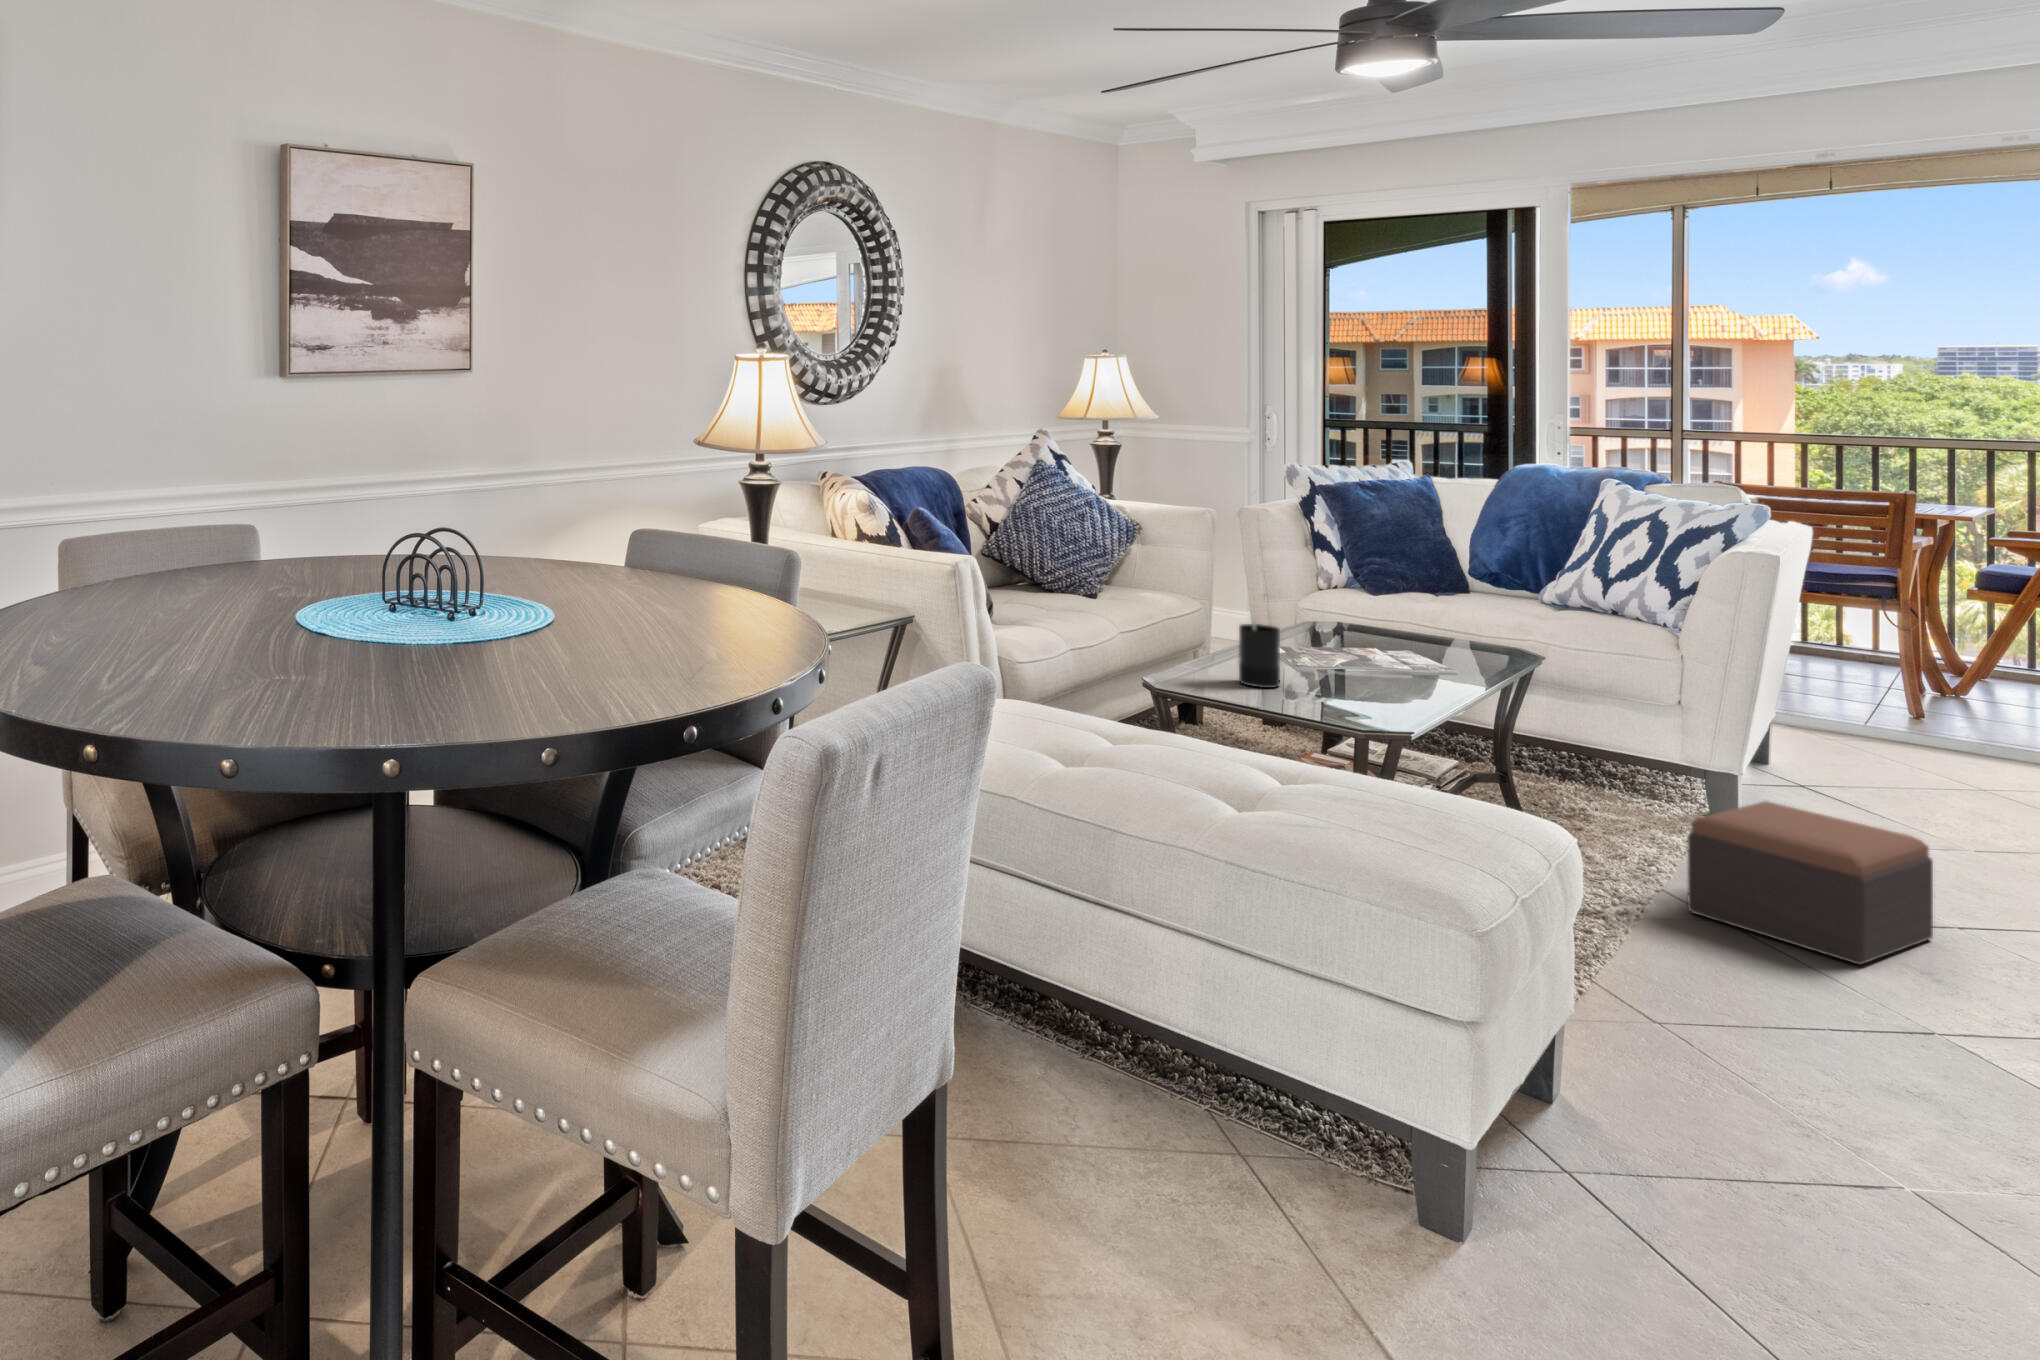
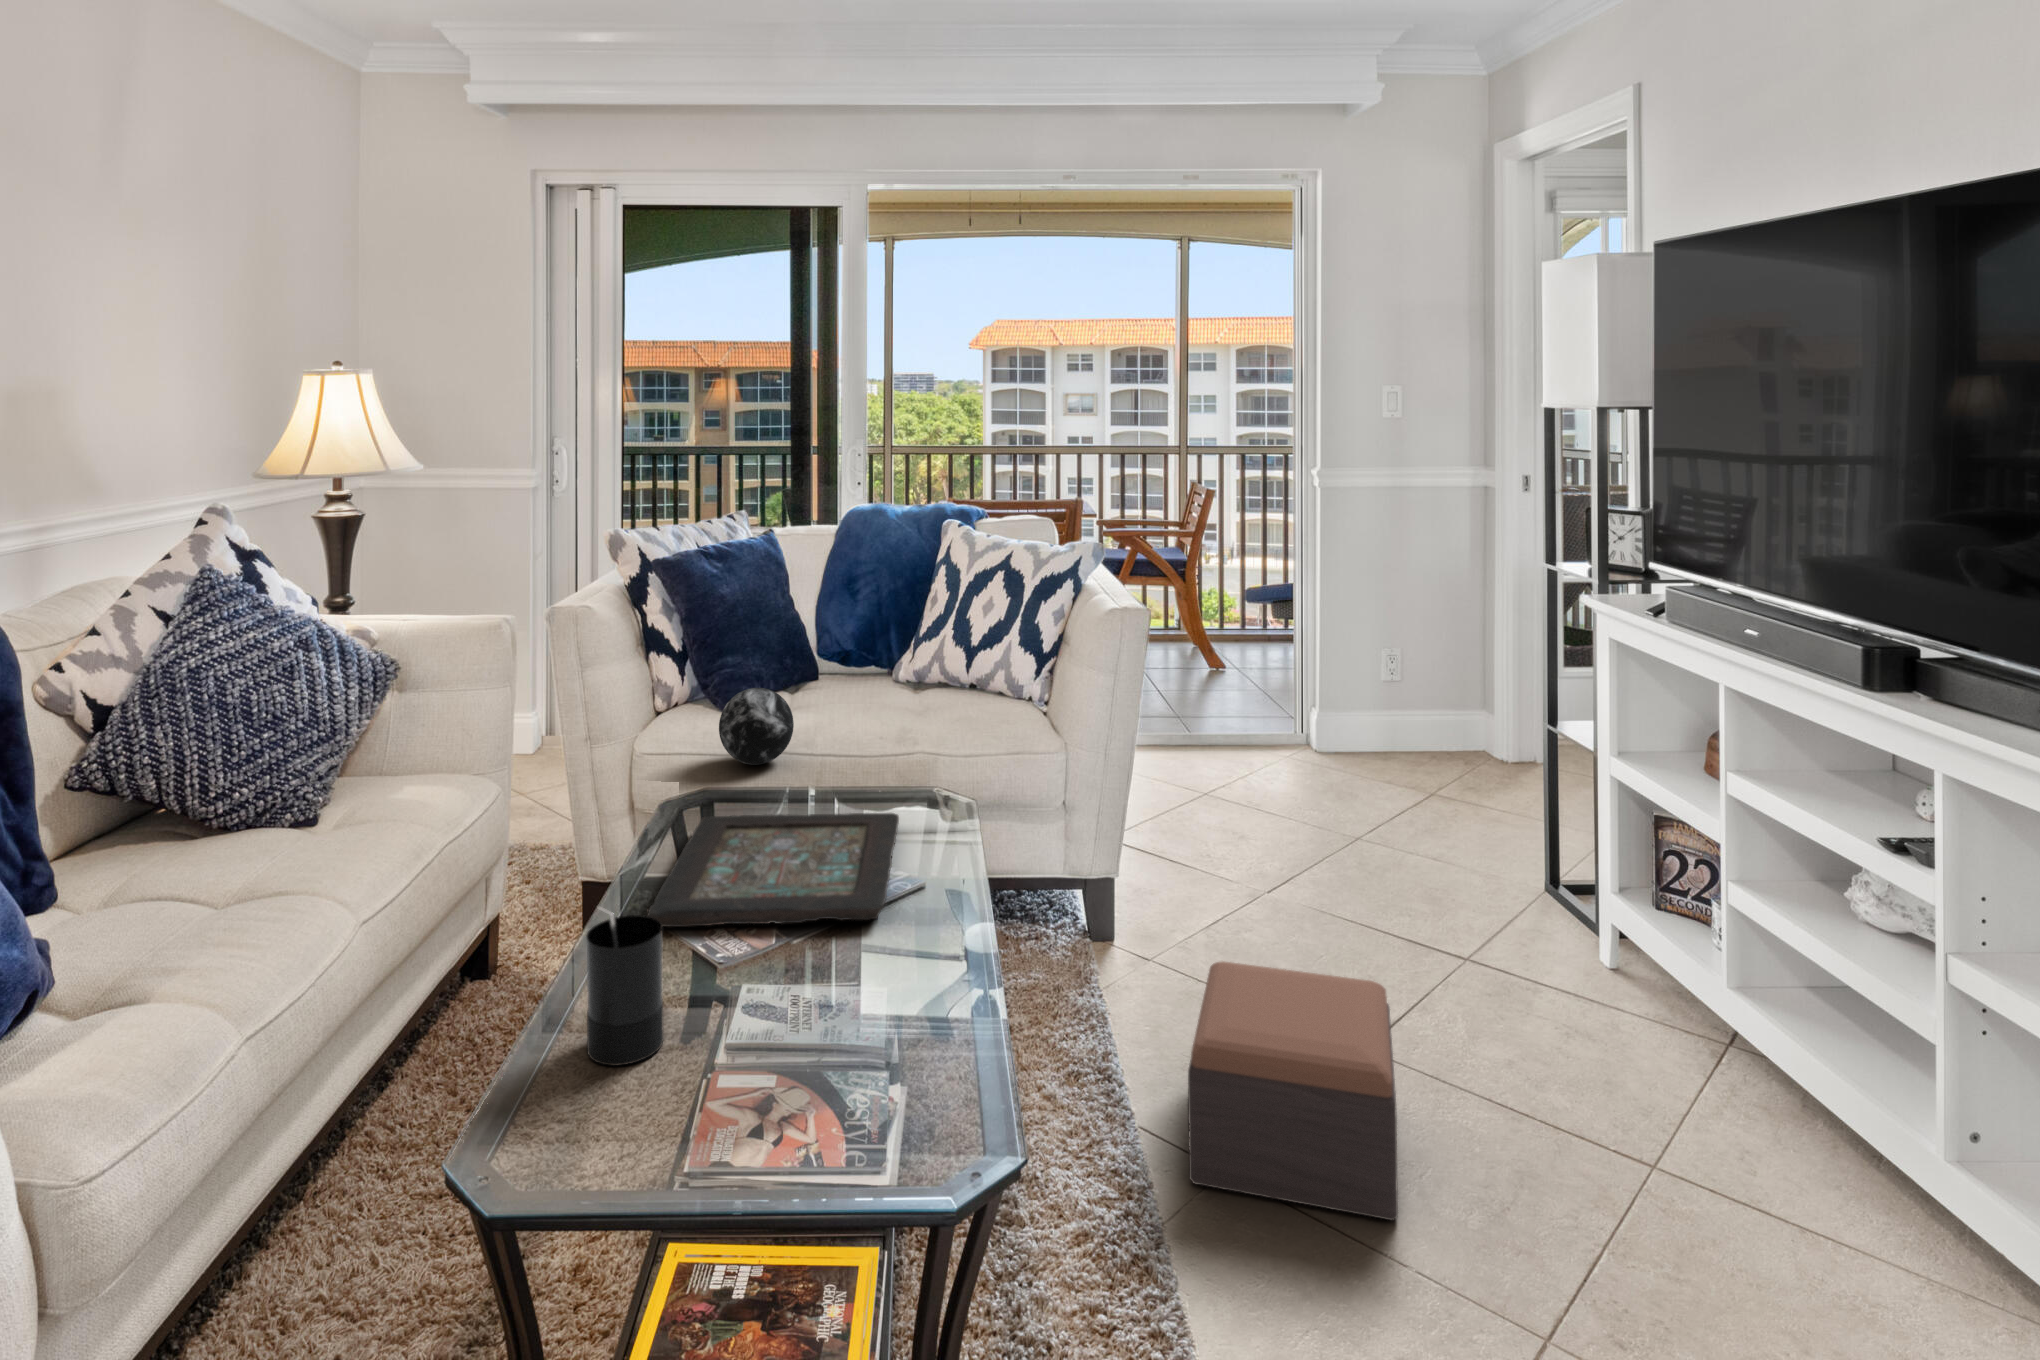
decorative orb: none [1361,572,1421,624] -> present [719,688,794,765]
decorative tray: none [1284,631,1481,679] -> present [647,813,899,927]

